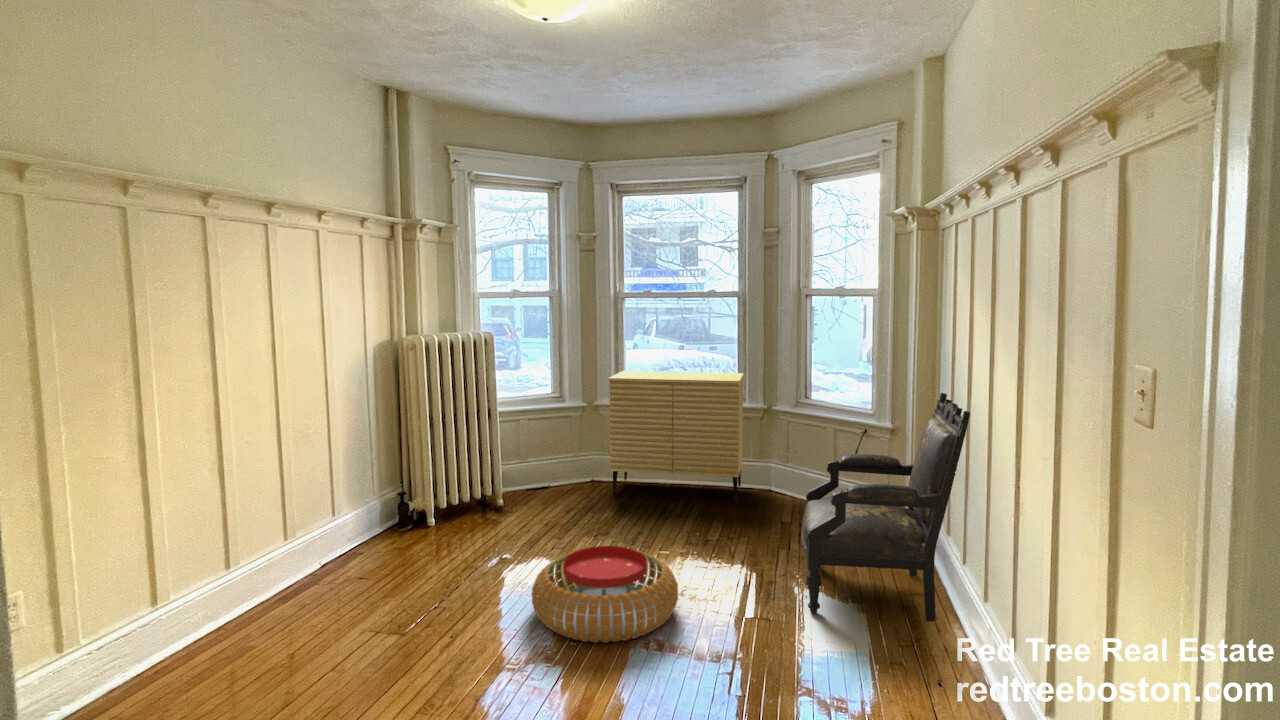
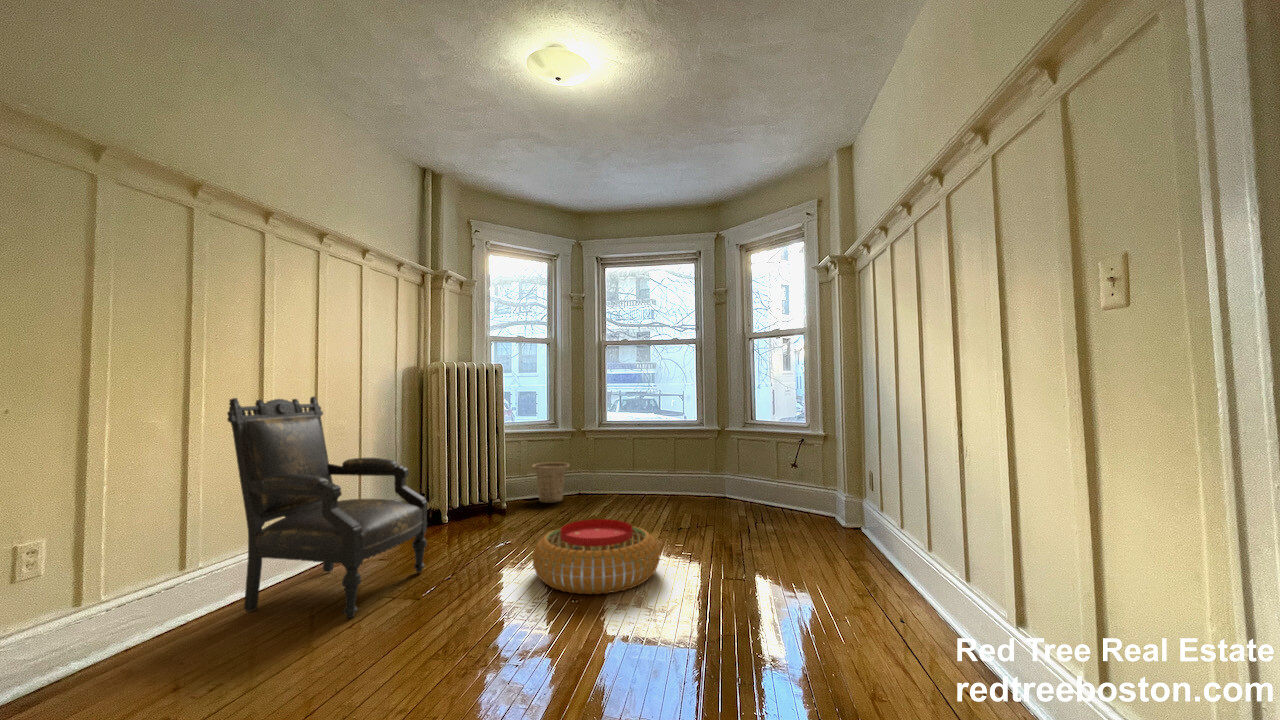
dresser: present [608,371,744,501] -> none [595,402,703,504]
armchair: present [801,393,970,621] -> present [227,397,427,618]
basket: none [533,445,579,495] -> present [532,462,570,503]

